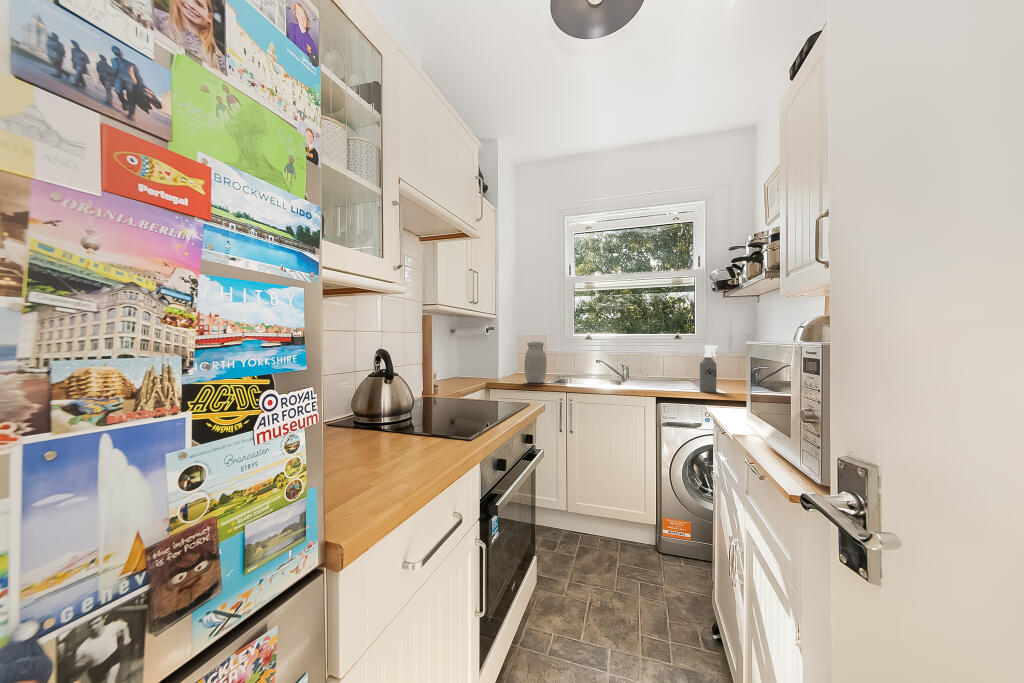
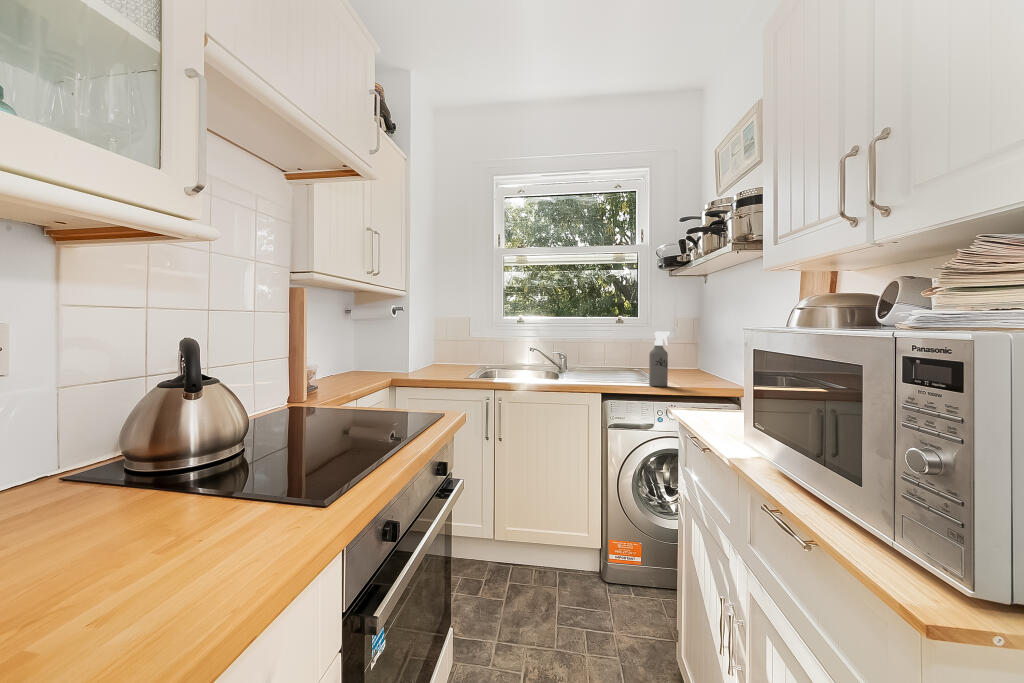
jar: present [524,341,547,383] -> none [439,327,467,381]

